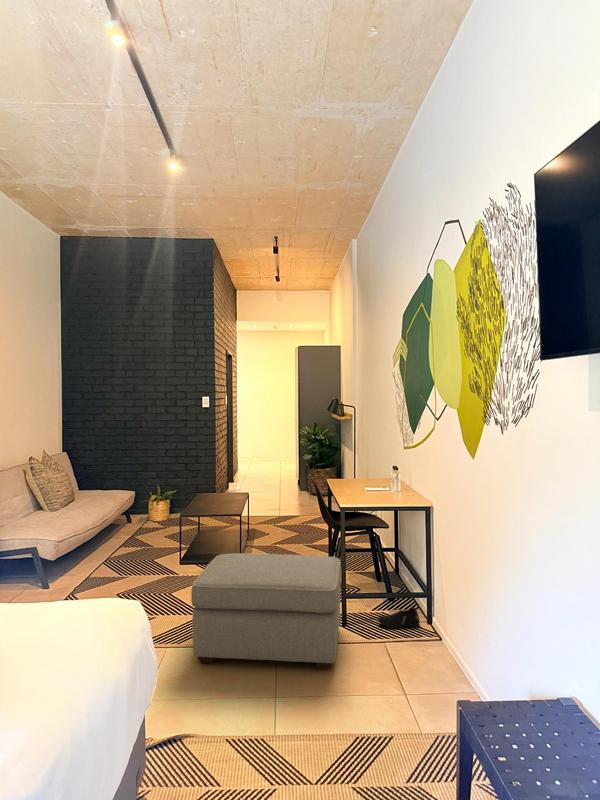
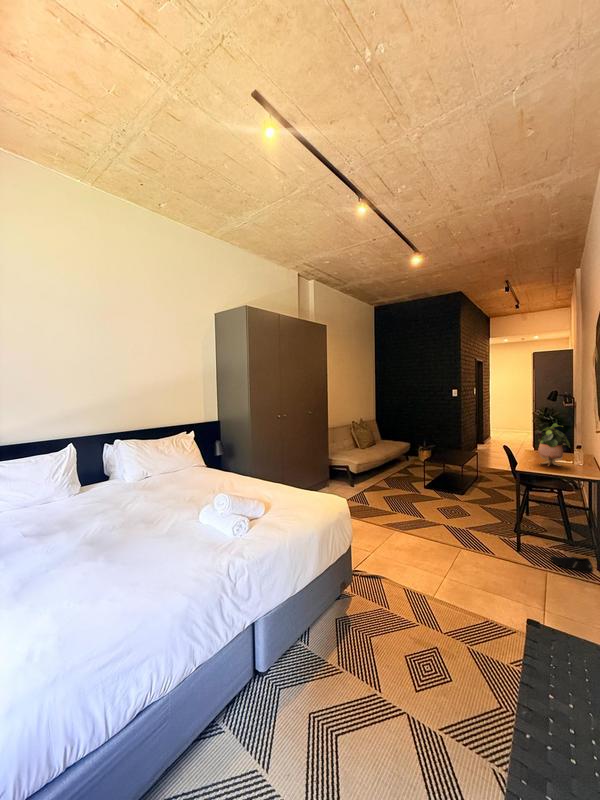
potted plant: none [359,439,392,497] -> present [538,423,570,466]
ottoman: present [191,553,341,670] -> none [403,487,514,577]

